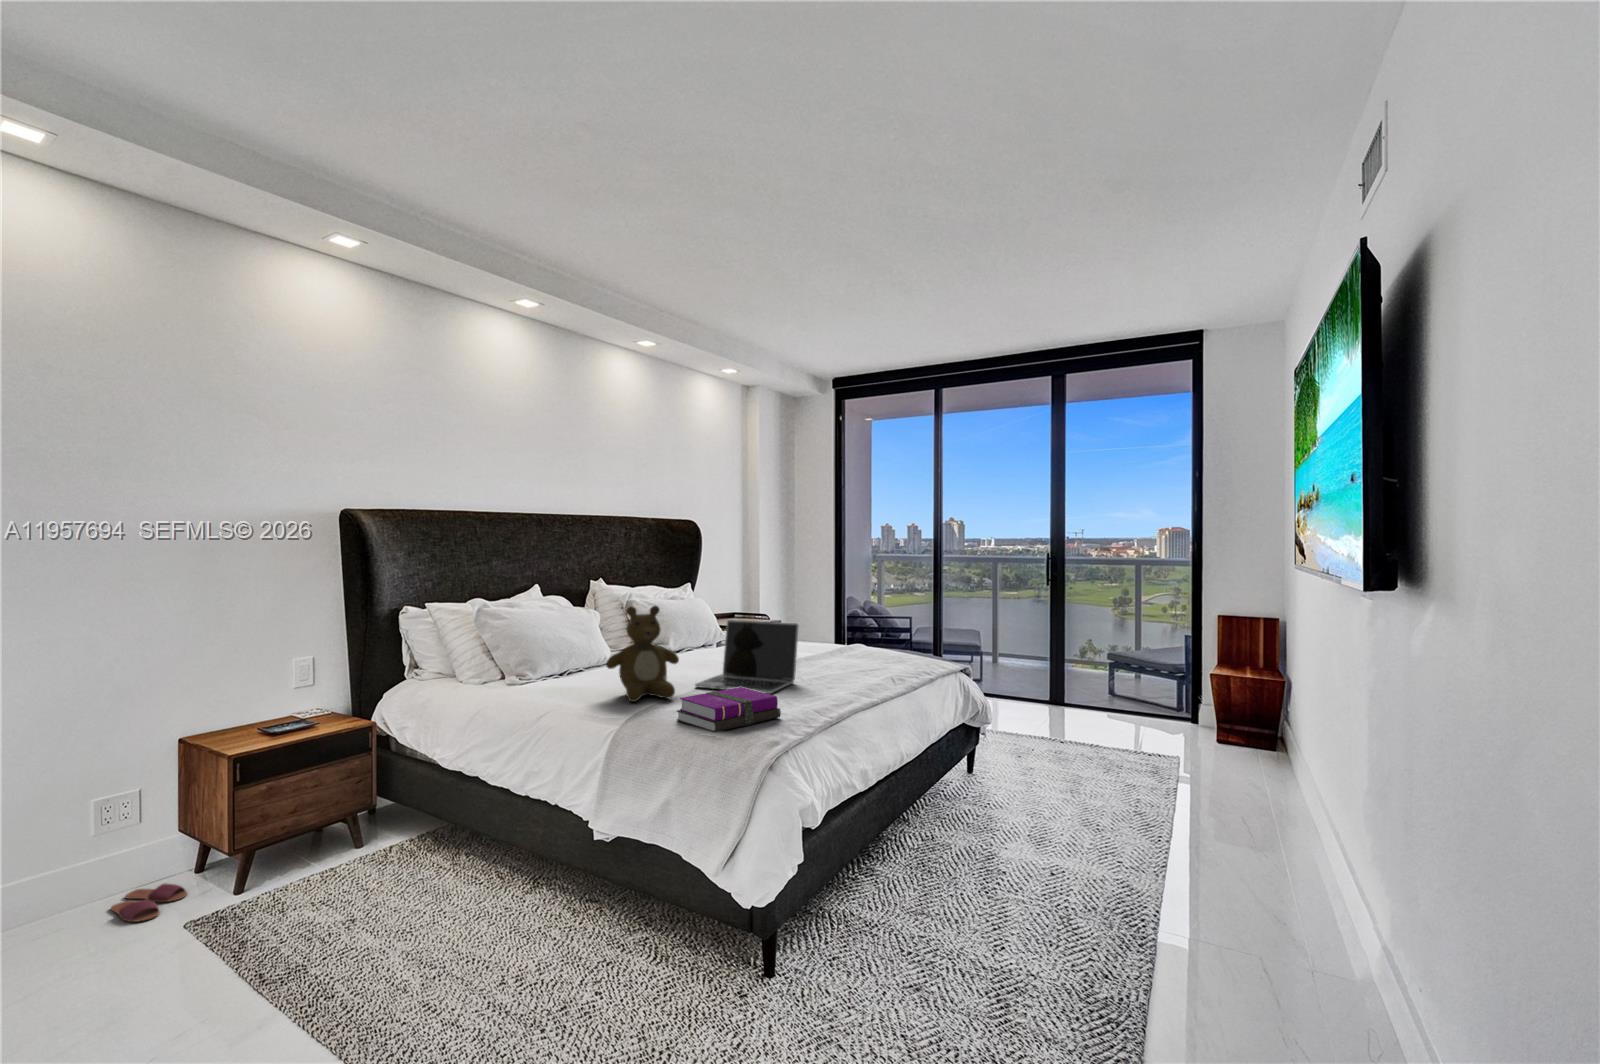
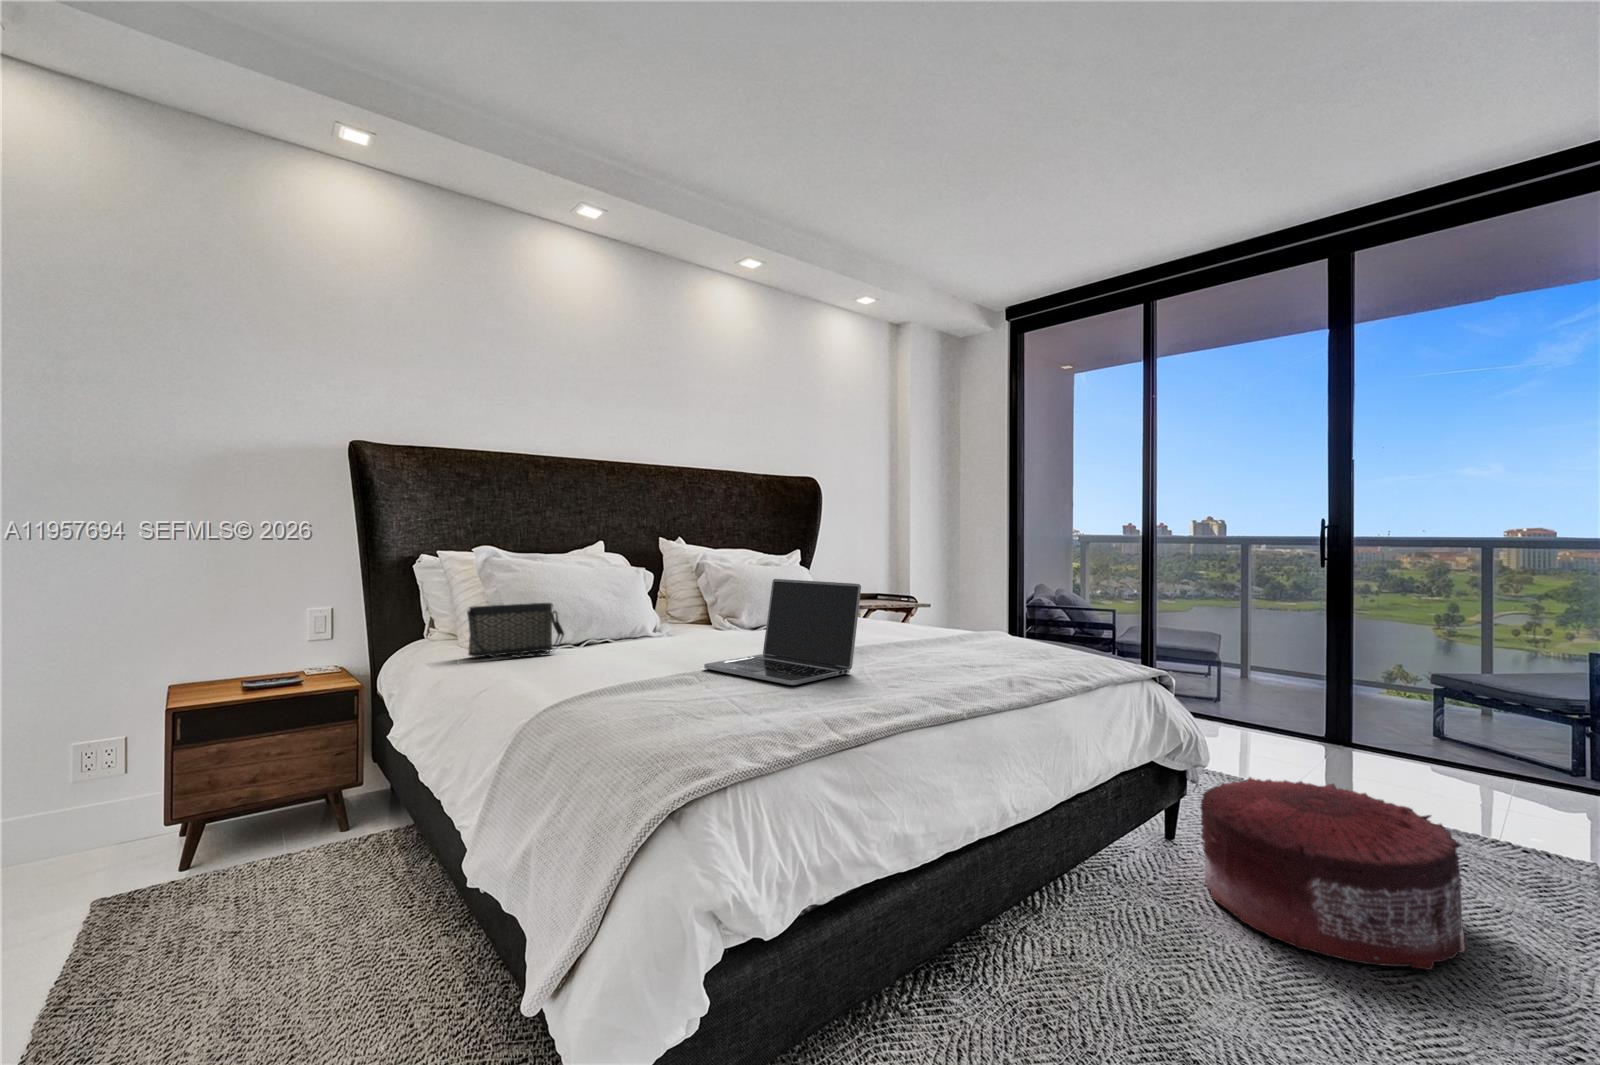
teddy bear: present [606,606,679,702] -> none [572,547,678,681]
handbag: none [500,645,568,691] -> present [467,603,564,658]
notebook: present [677,687,781,732] -> none [597,669,756,738]
pouf: none [991,727,1118,819] -> present [1201,777,1465,970]
slippers: present [111,884,187,922] -> none [44,847,136,891]

